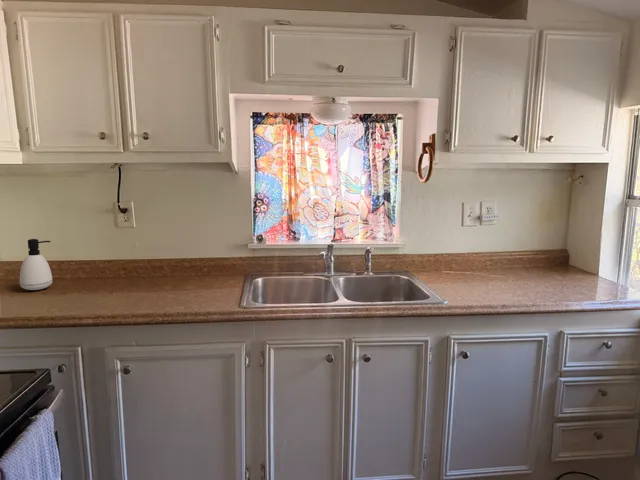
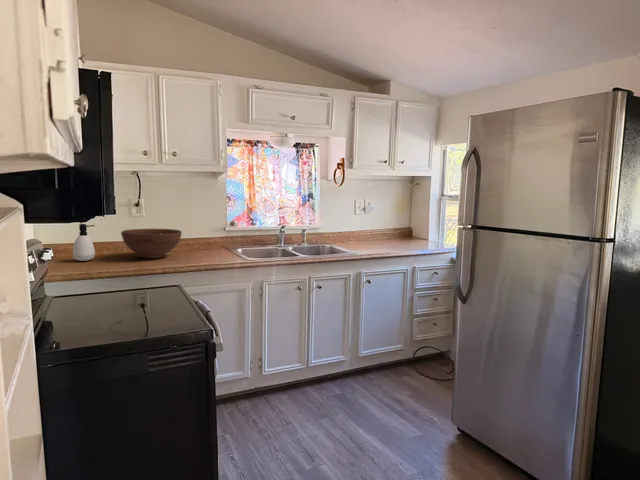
fruit bowl: none [76,245,166,292] -> present [121,229,182,258]

